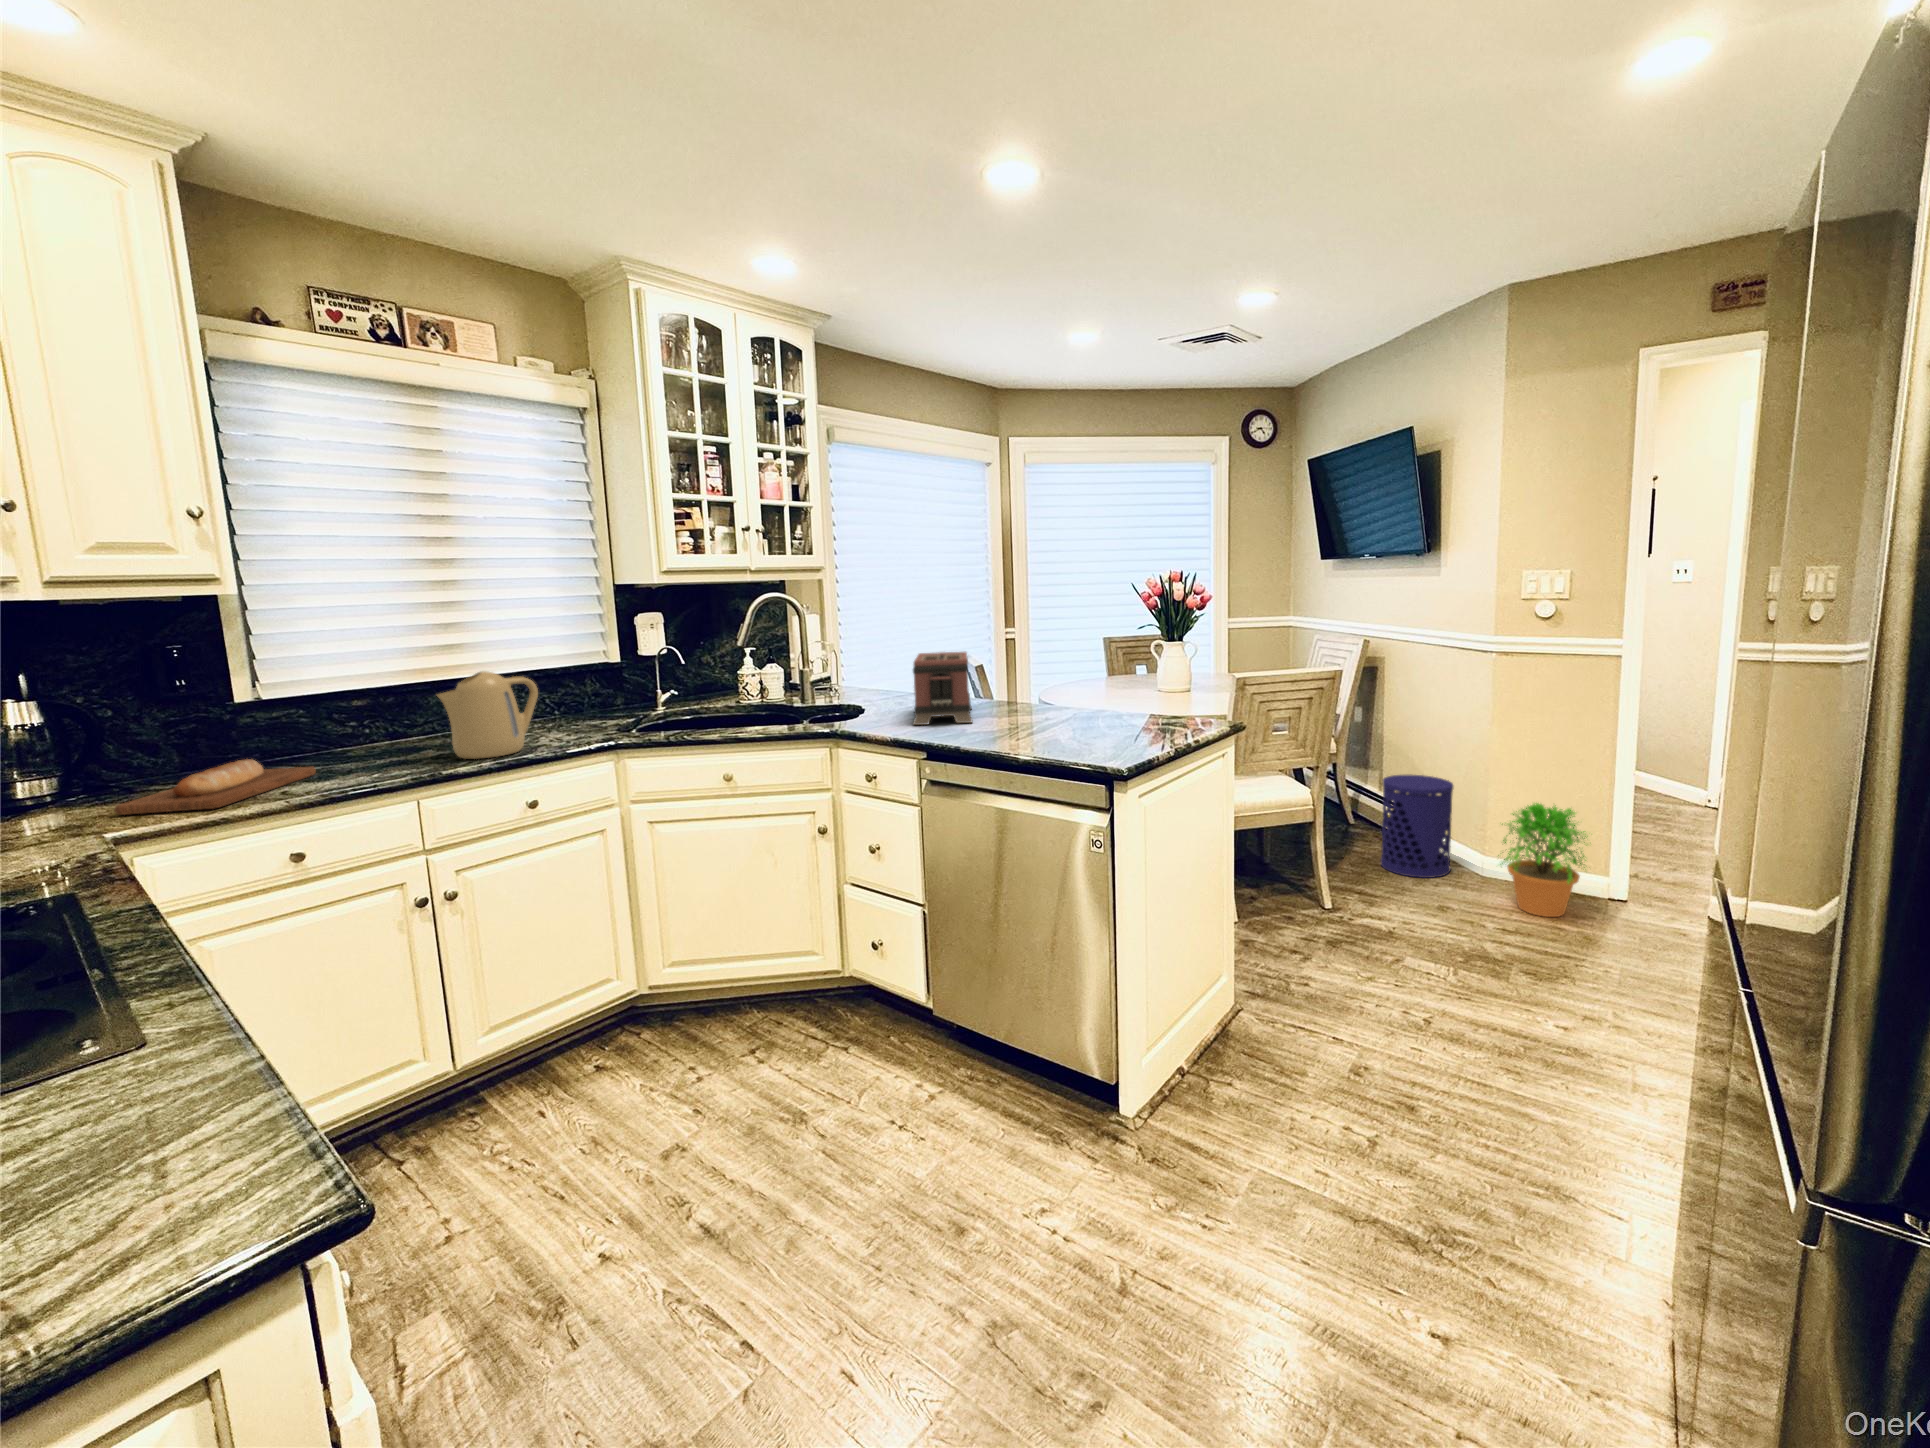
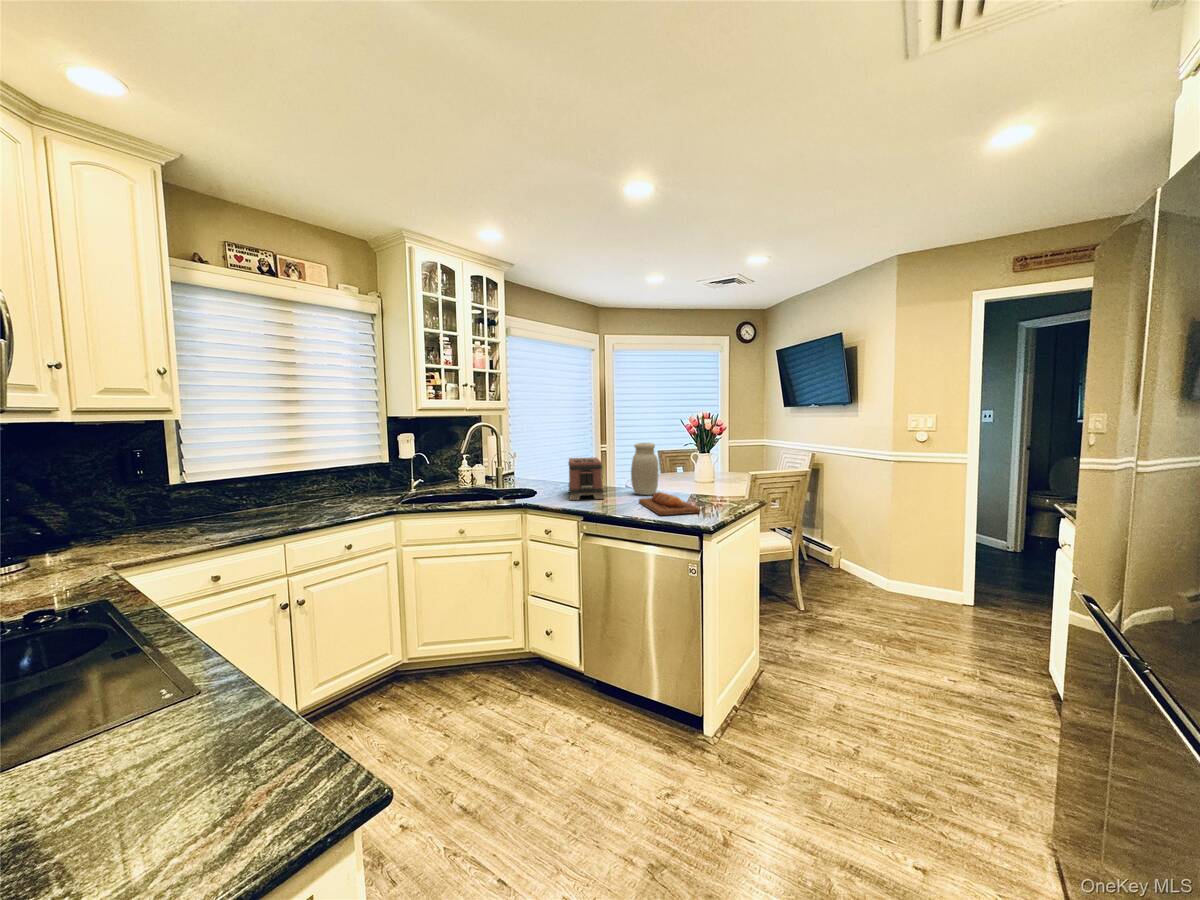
jar: none [1022,626,1069,715] -> present [631,443,659,495]
kettle: present [437,671,538,759] -> none [293,467,351,519]
bread loaf: present [114,759,316,815] -> present [639,492,700,515]
waste bin: present [1381,775,1453,878] -> none [826,531,868,591]
potted plant: present [1498,803,1588,917] -> none [896,546,956,614]

